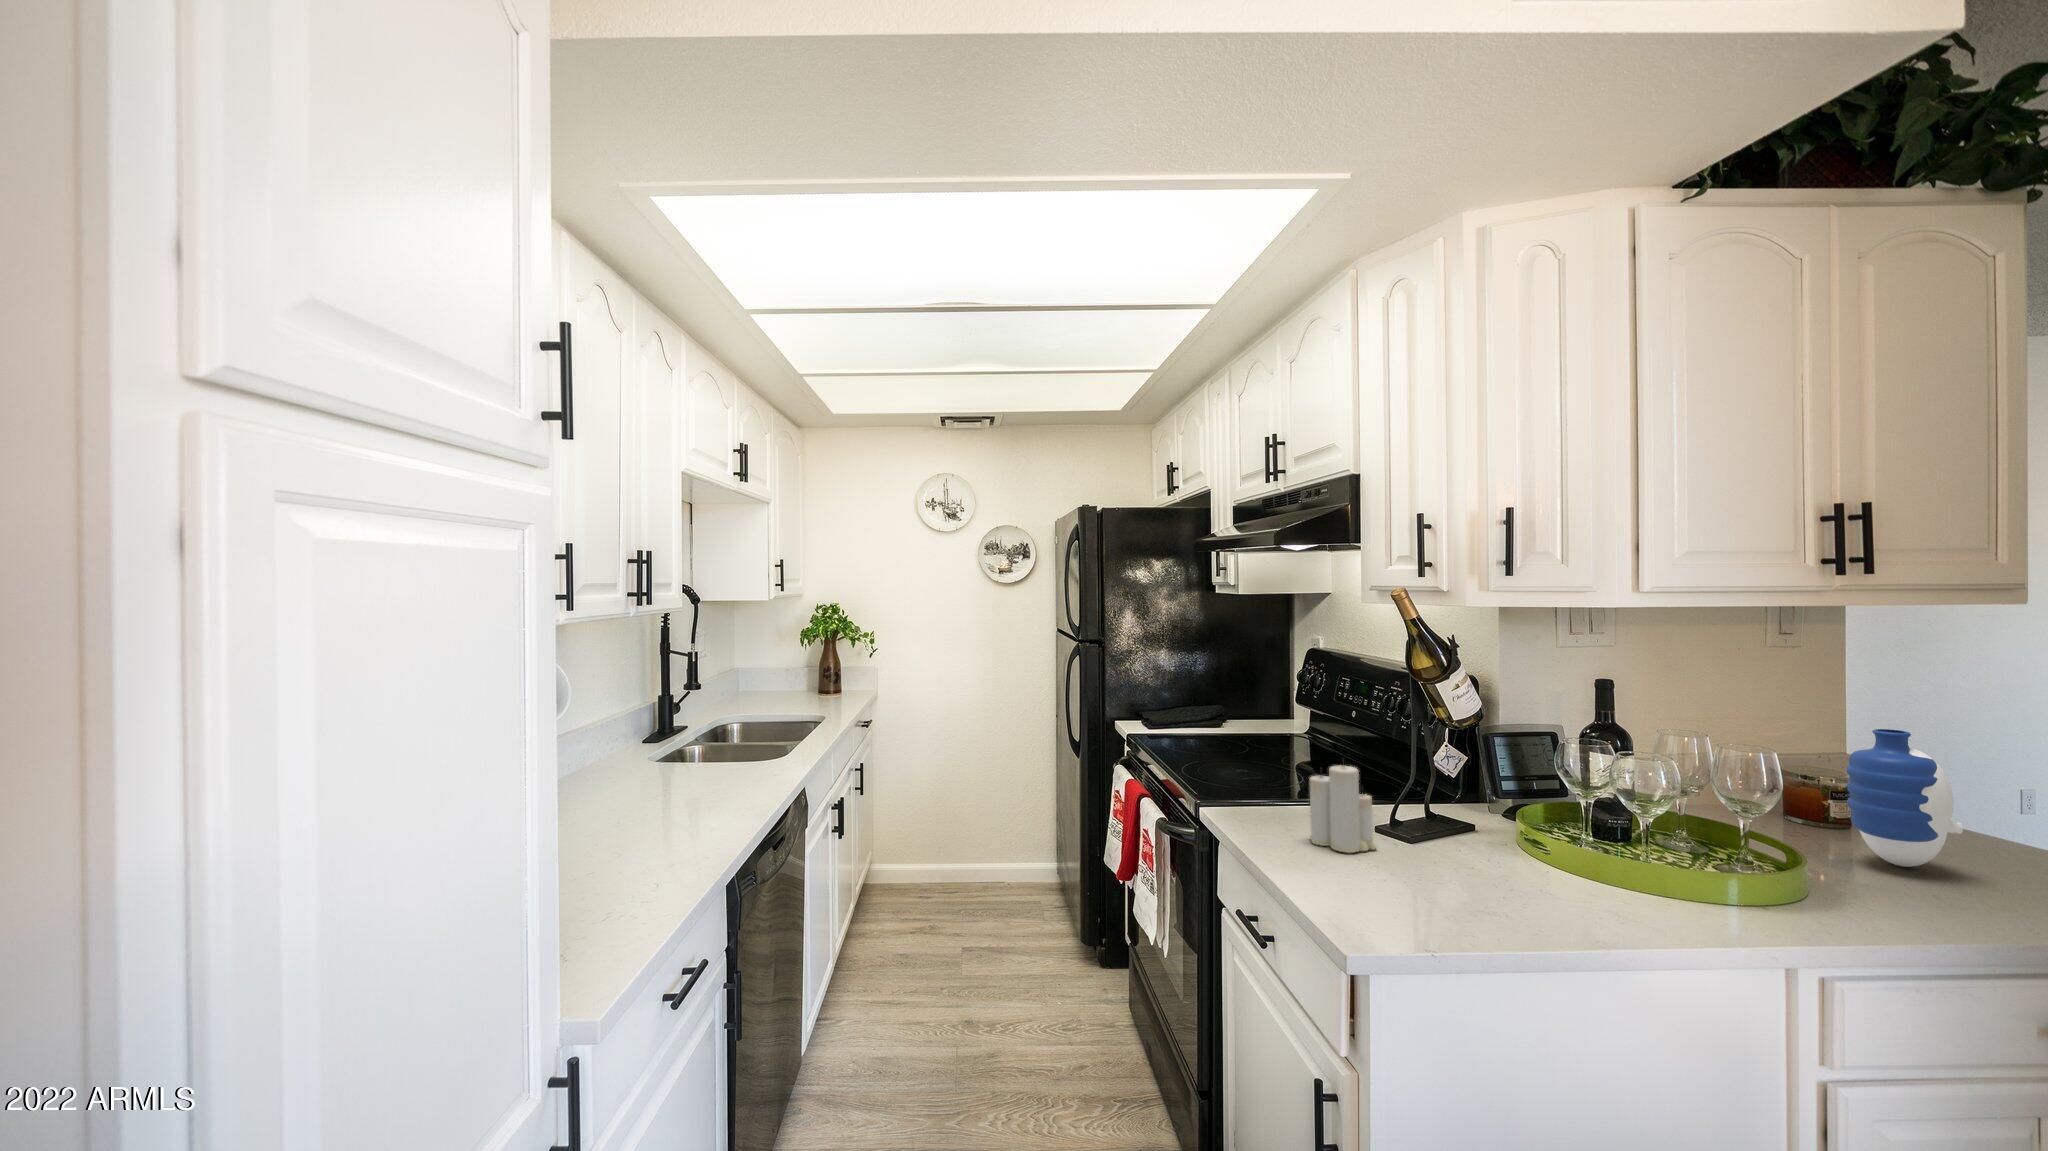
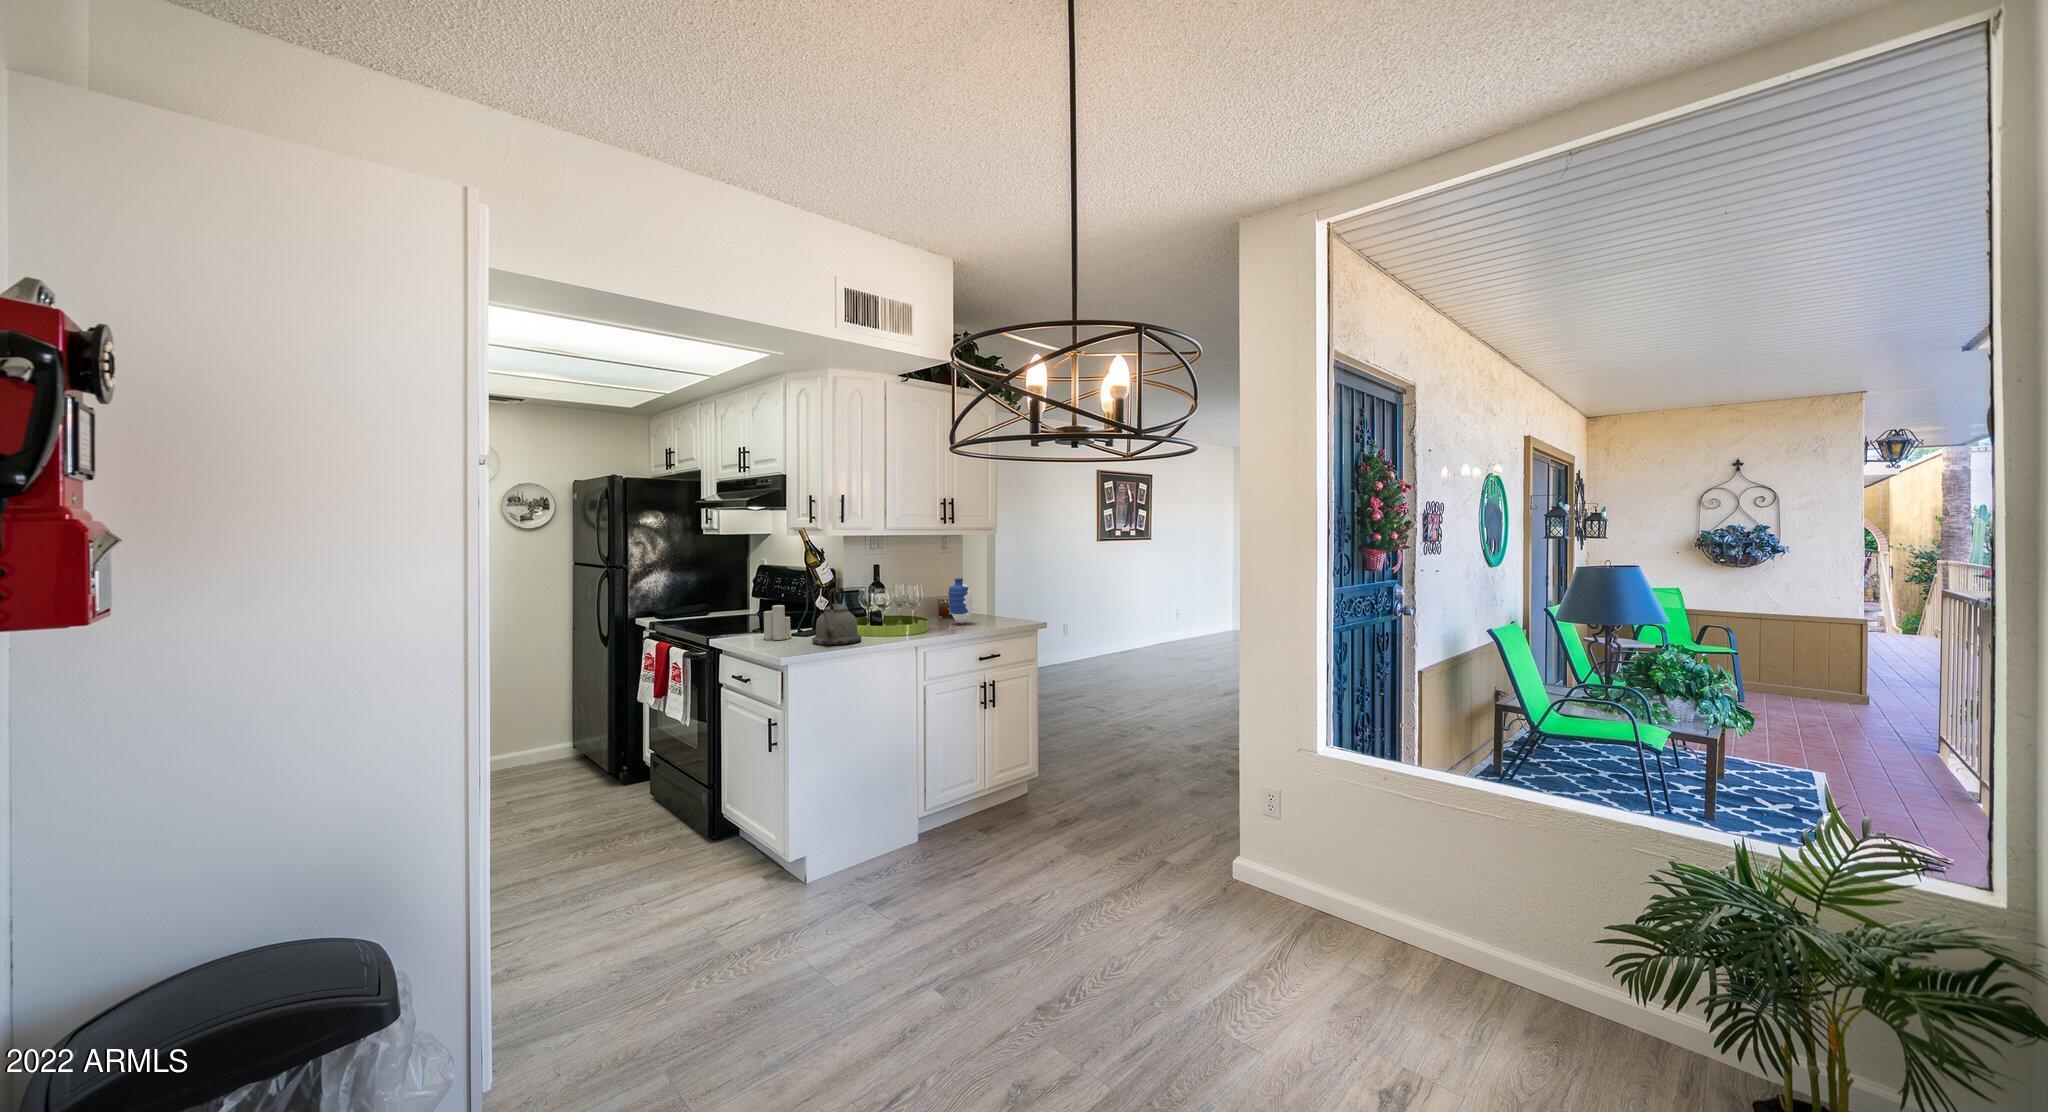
kettle: none [1433,742,1583,918] -> present [812,587,861,645]

